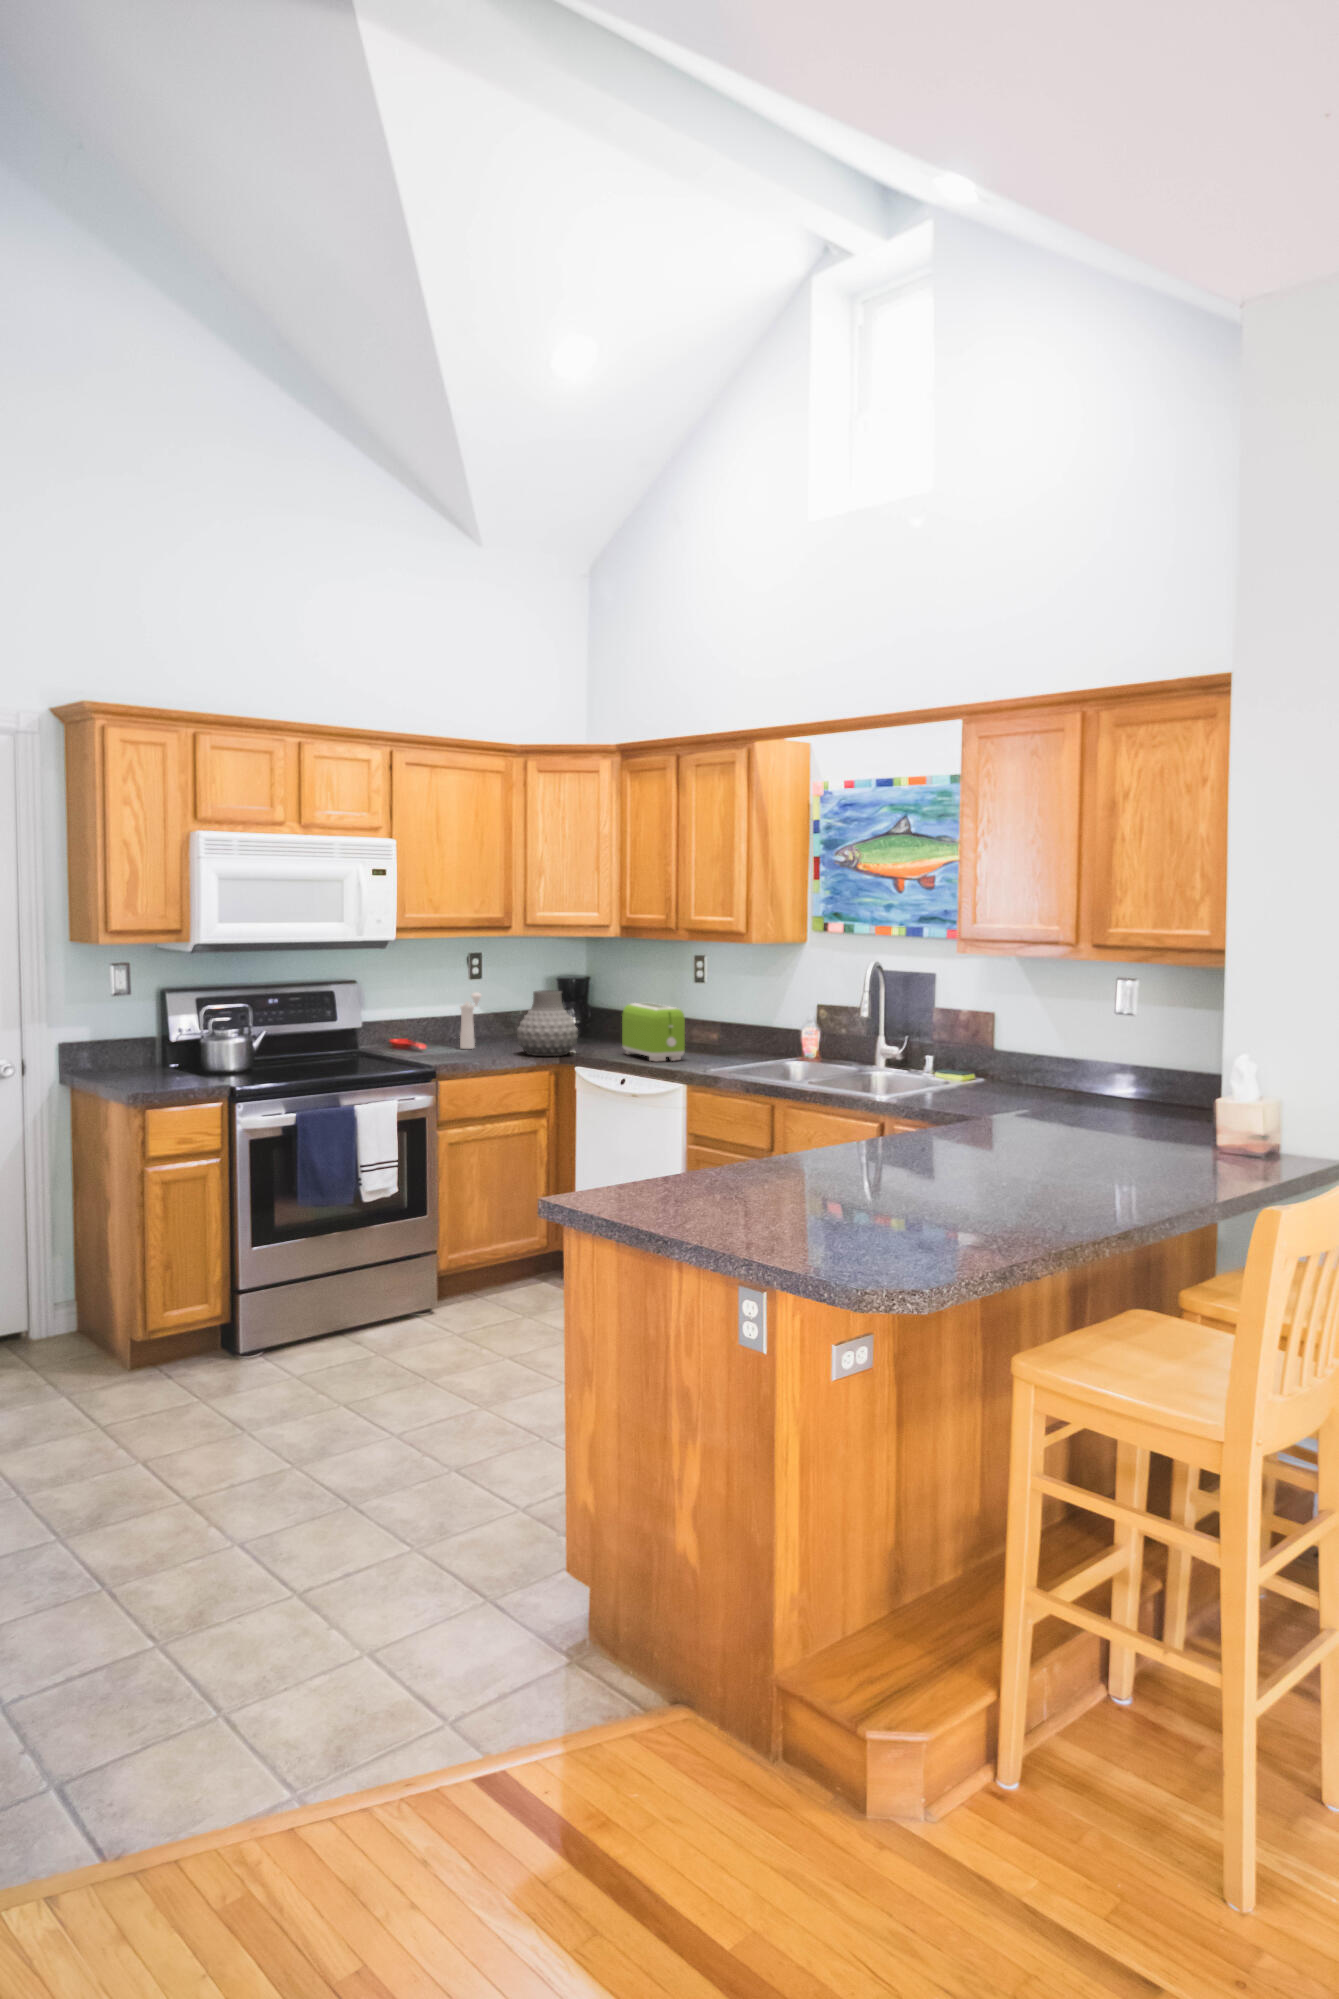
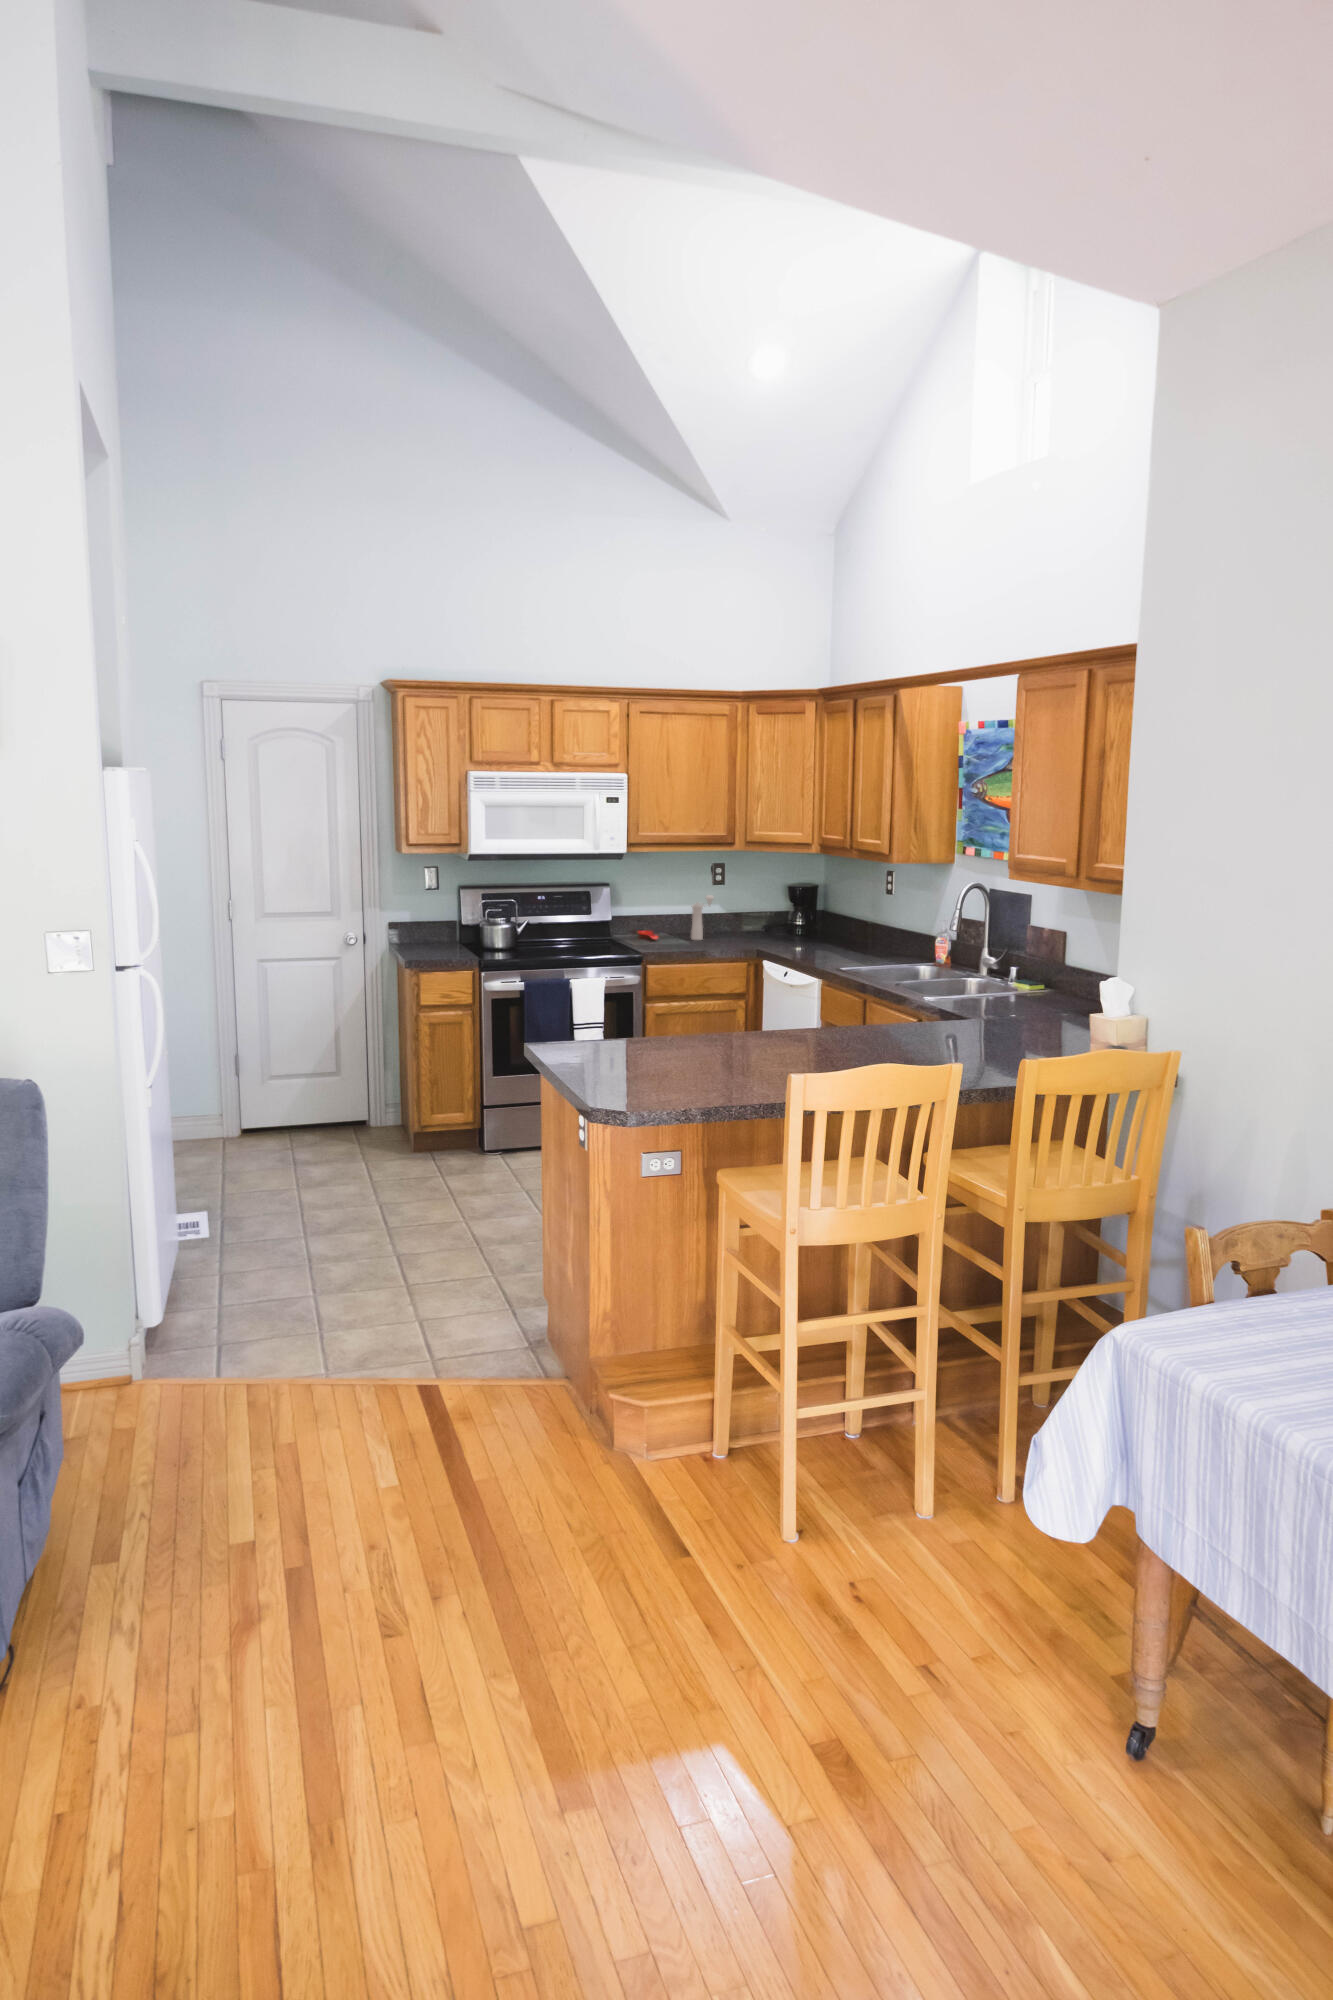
vase: present [517,990,578,1056] -> none [725,896,775,949]
toaster: present [622,1003,685,1061] -> none [810,909,850,958]

